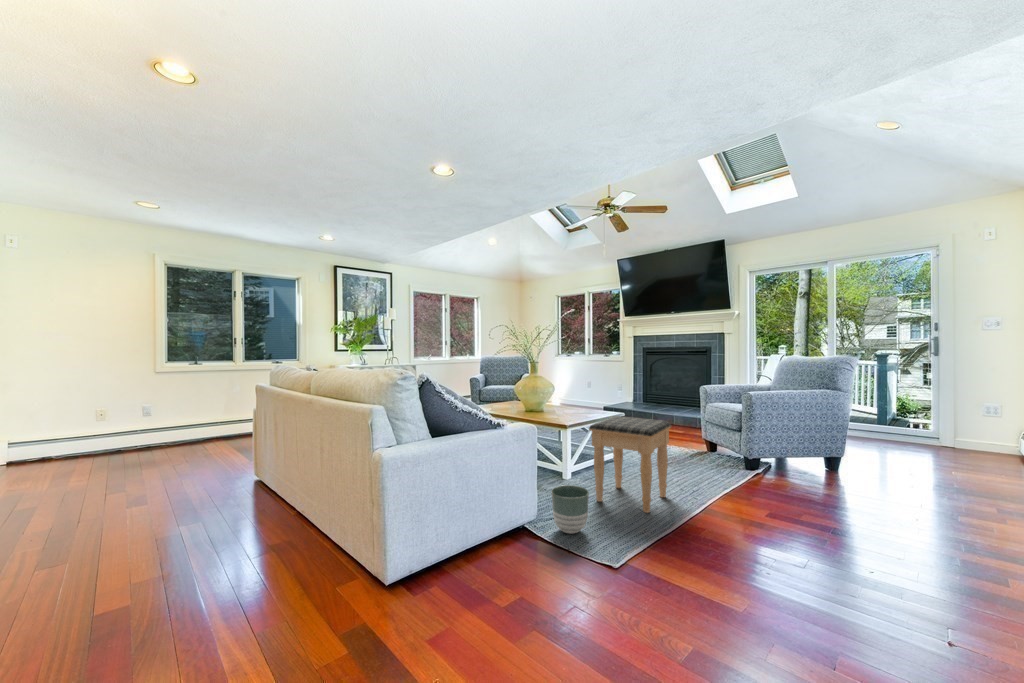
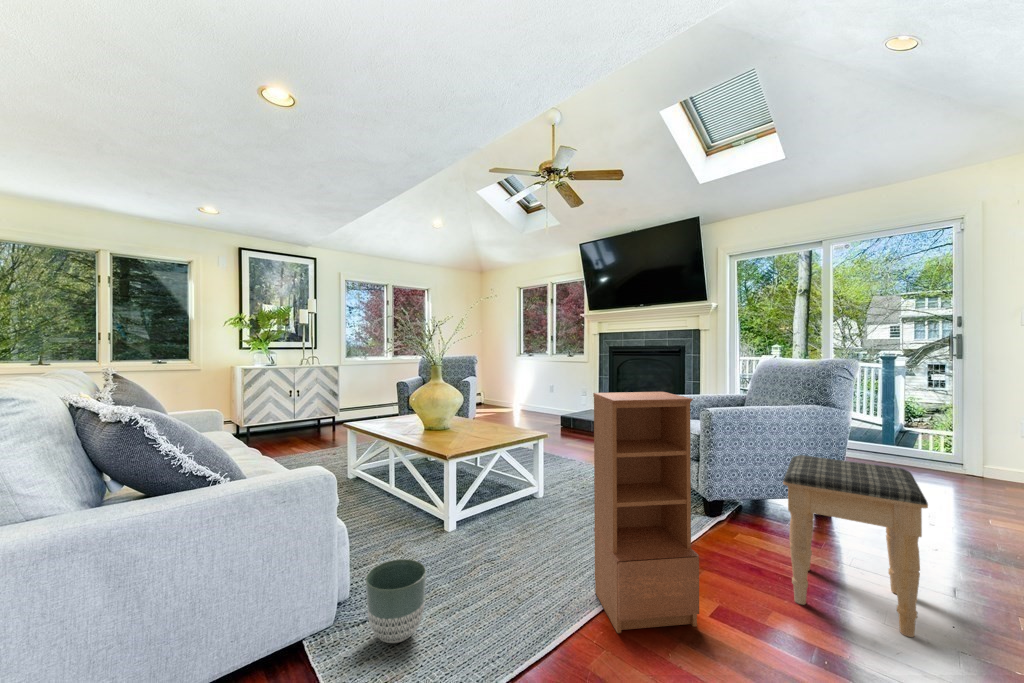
bookcase: none [684,377,762,529] -> present [593,392,699,633]
footstool: present [589,416,671,513] -> present [783,455,928,637]

